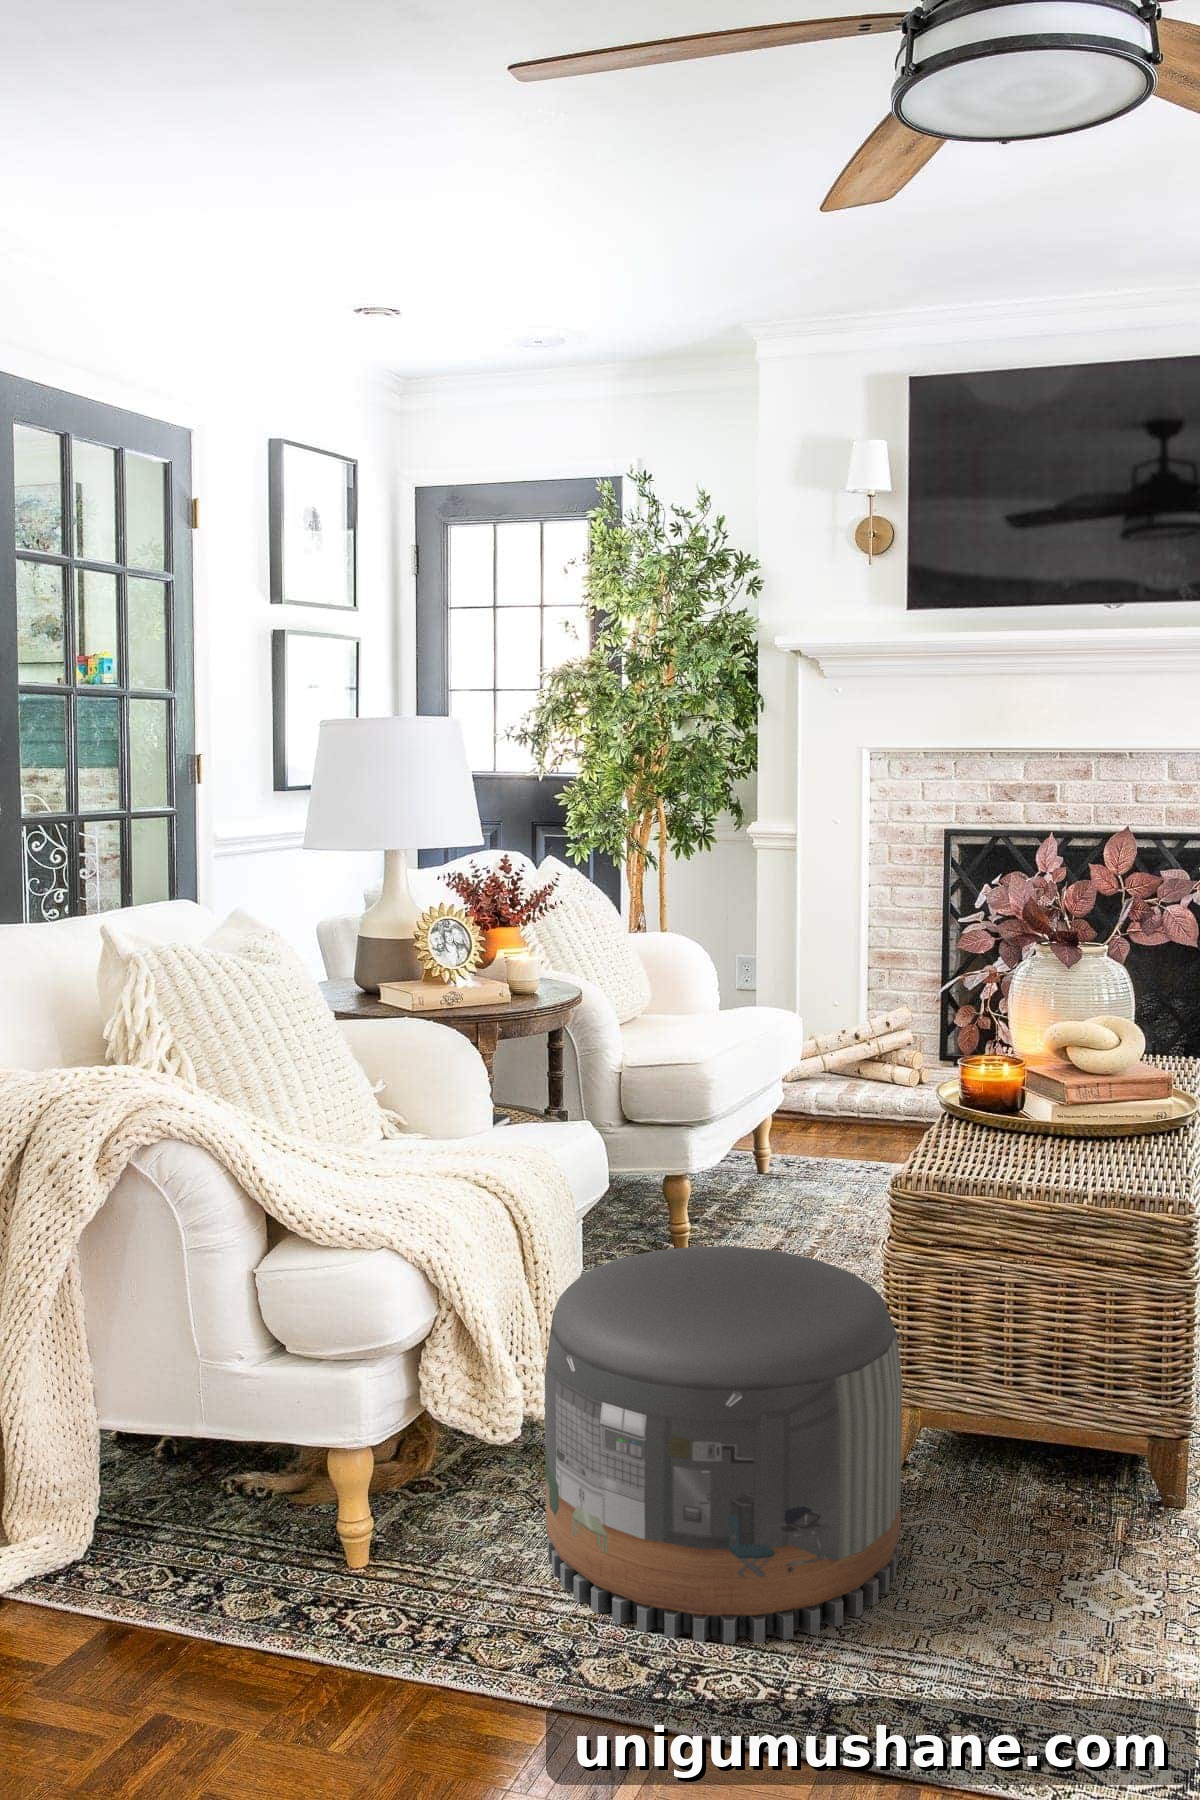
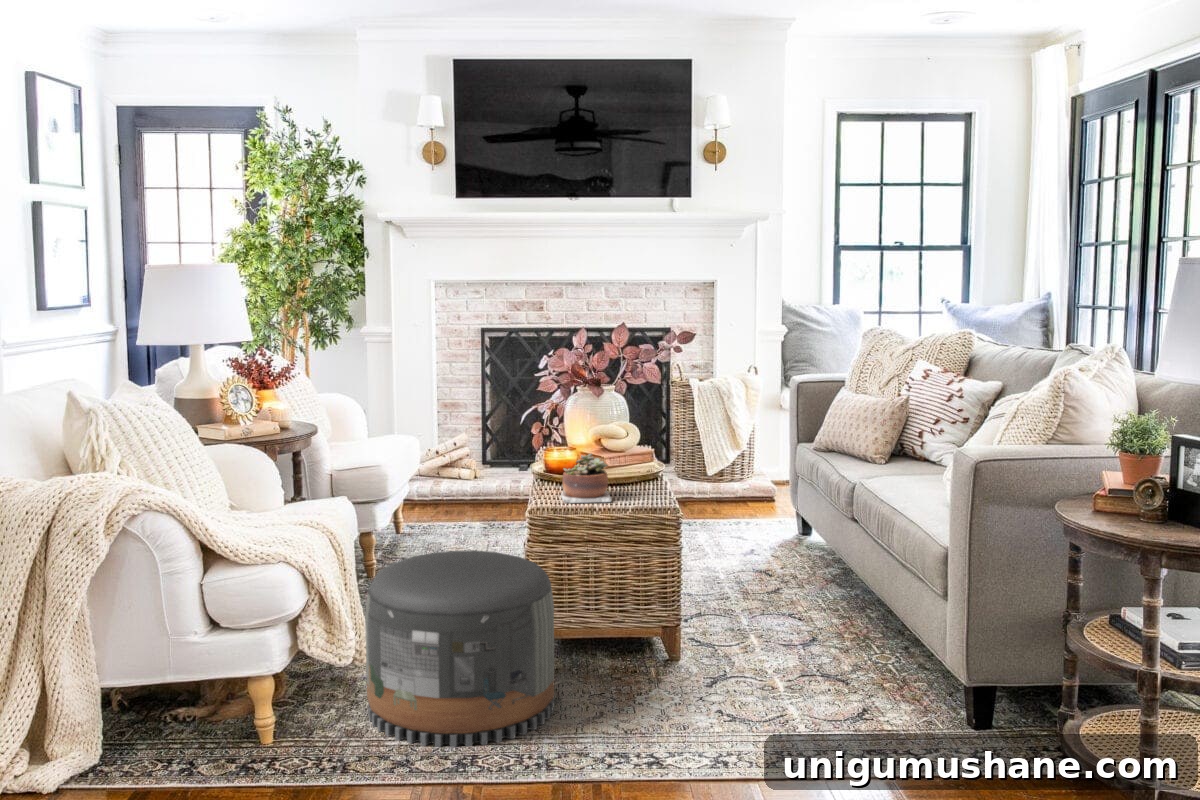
succulent plant: none [959,1078,1056,1177] -> present [561,454,611,503]

